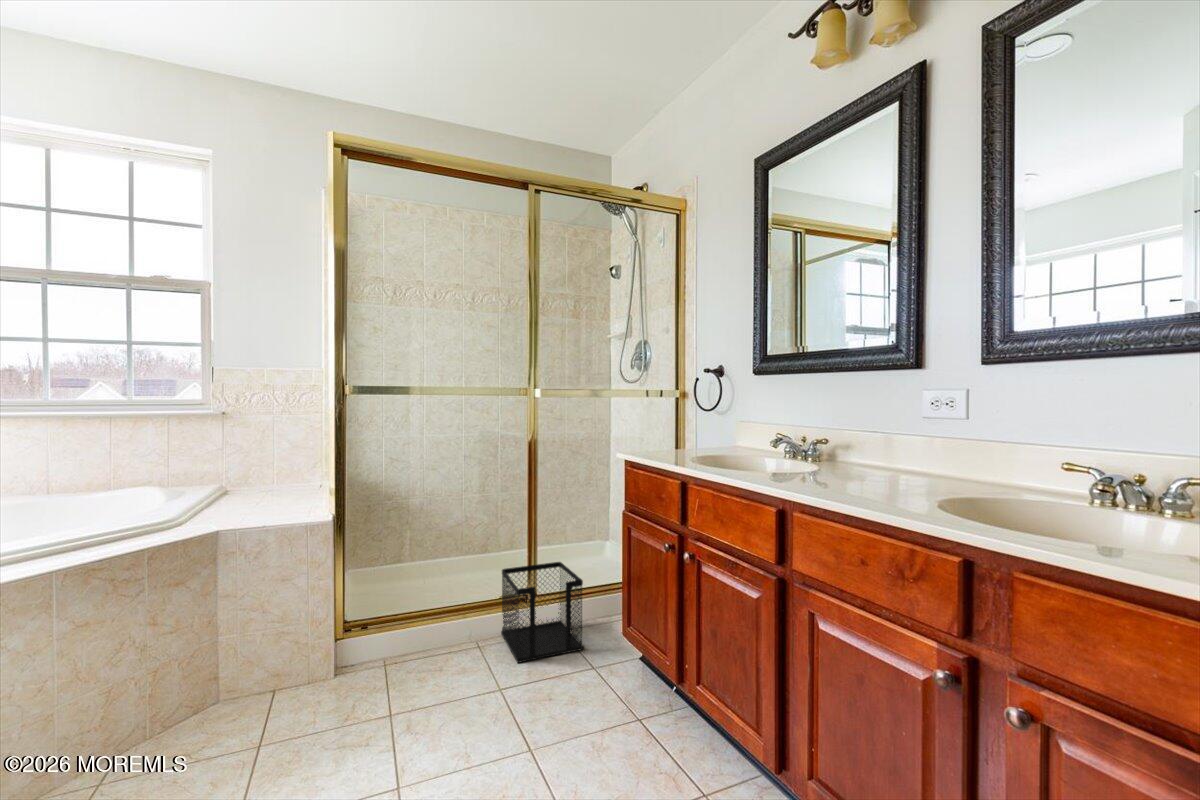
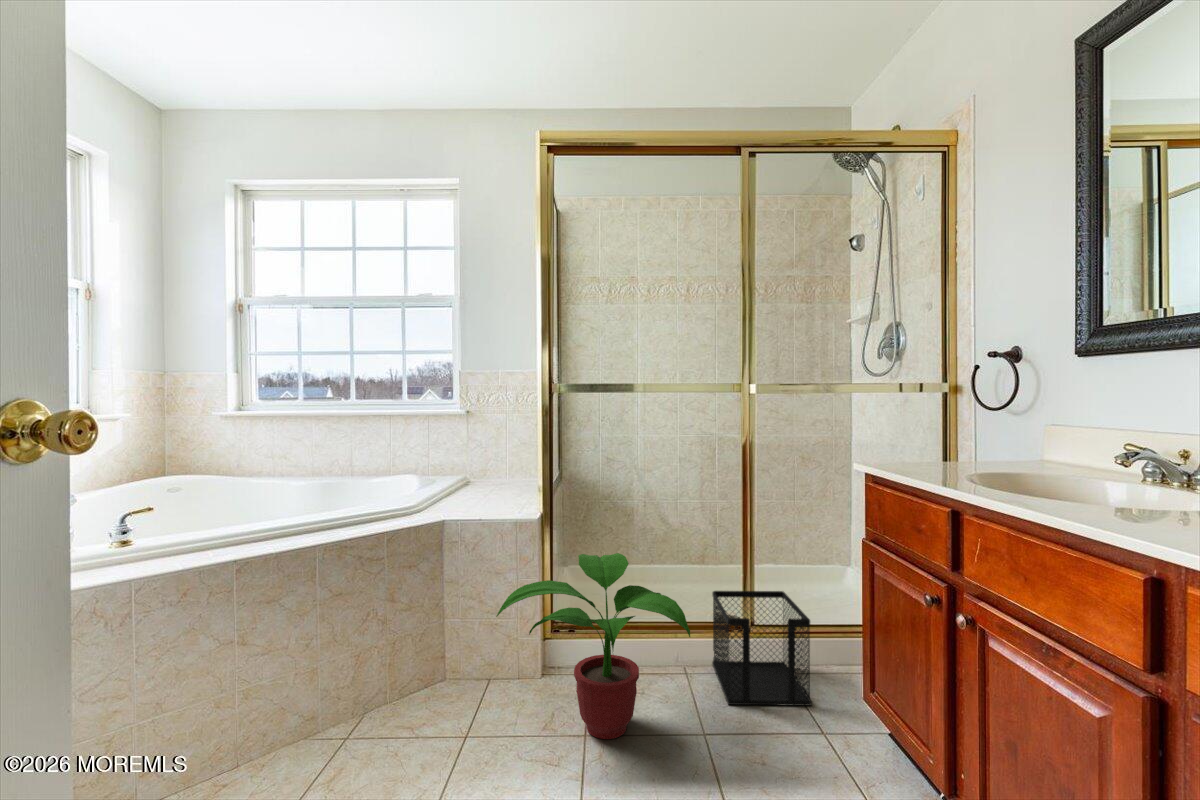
potted plant: none [294,545,490,716] -> present [496,553,690,739]

